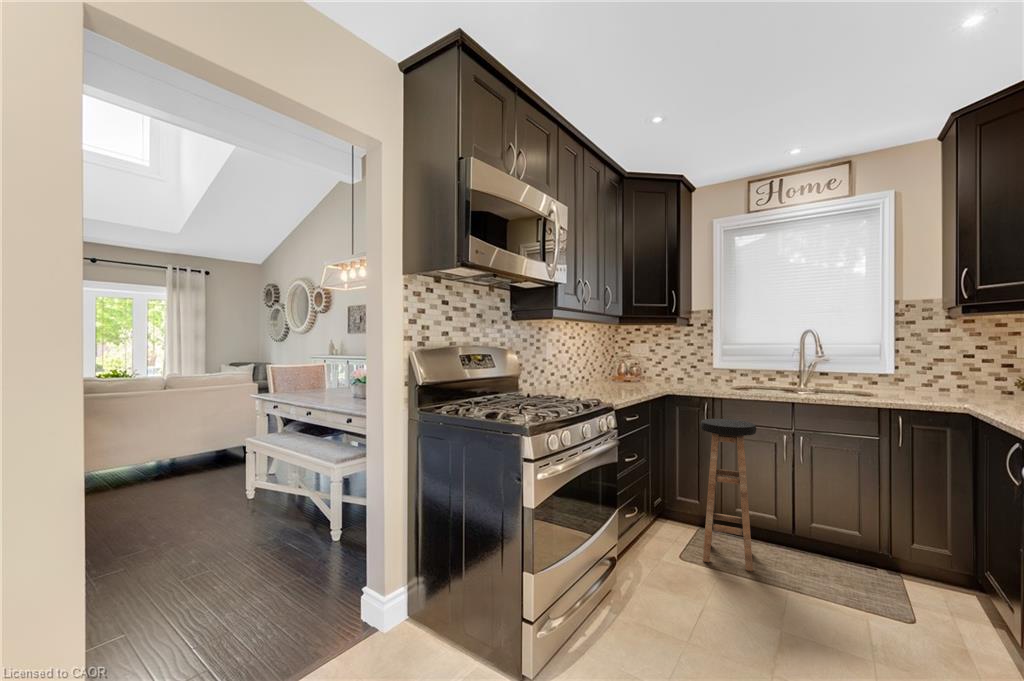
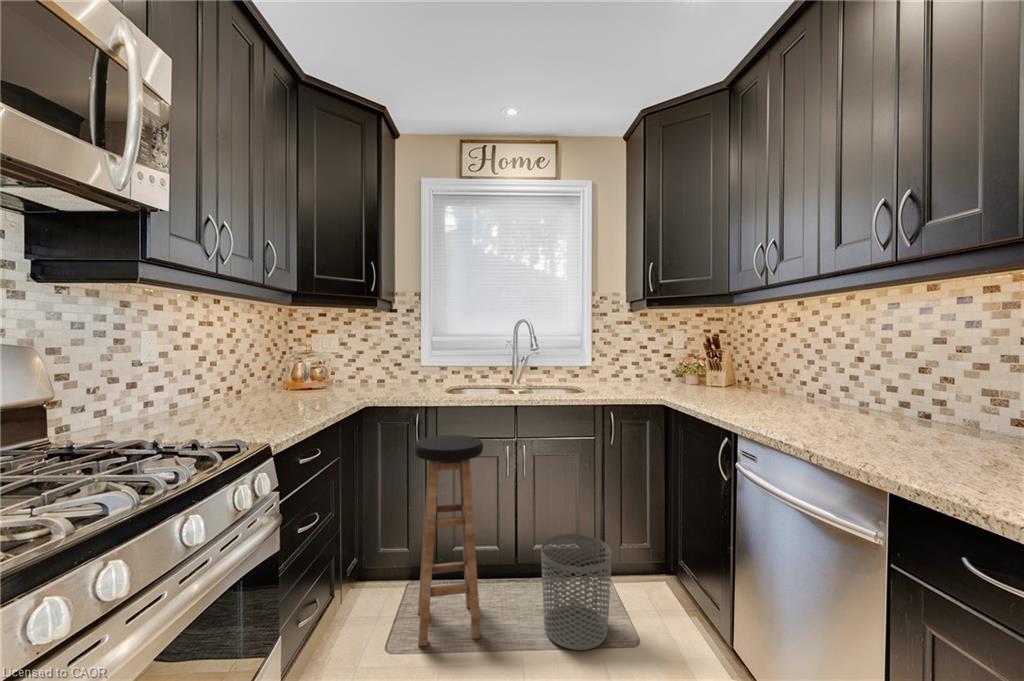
waste bin: none [808,513,882,607] -> present [541,534,612,650]

